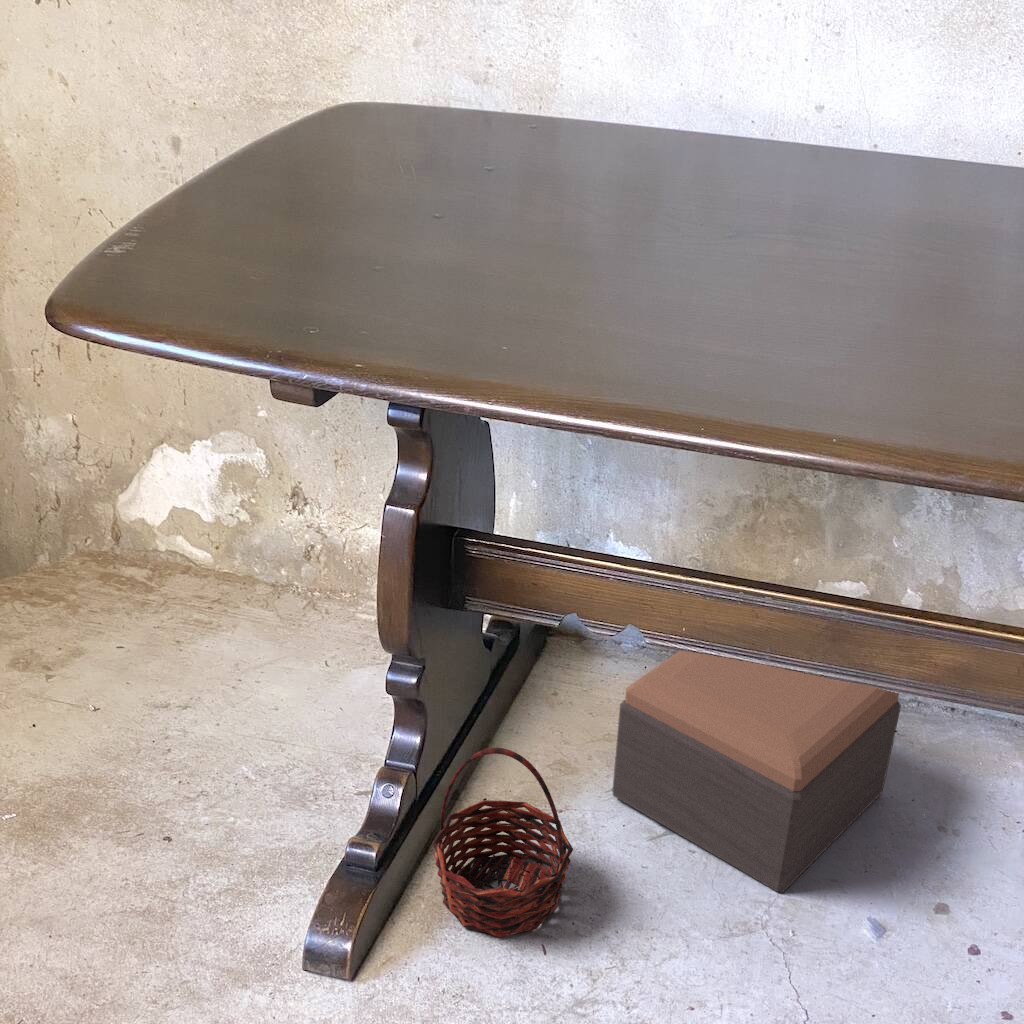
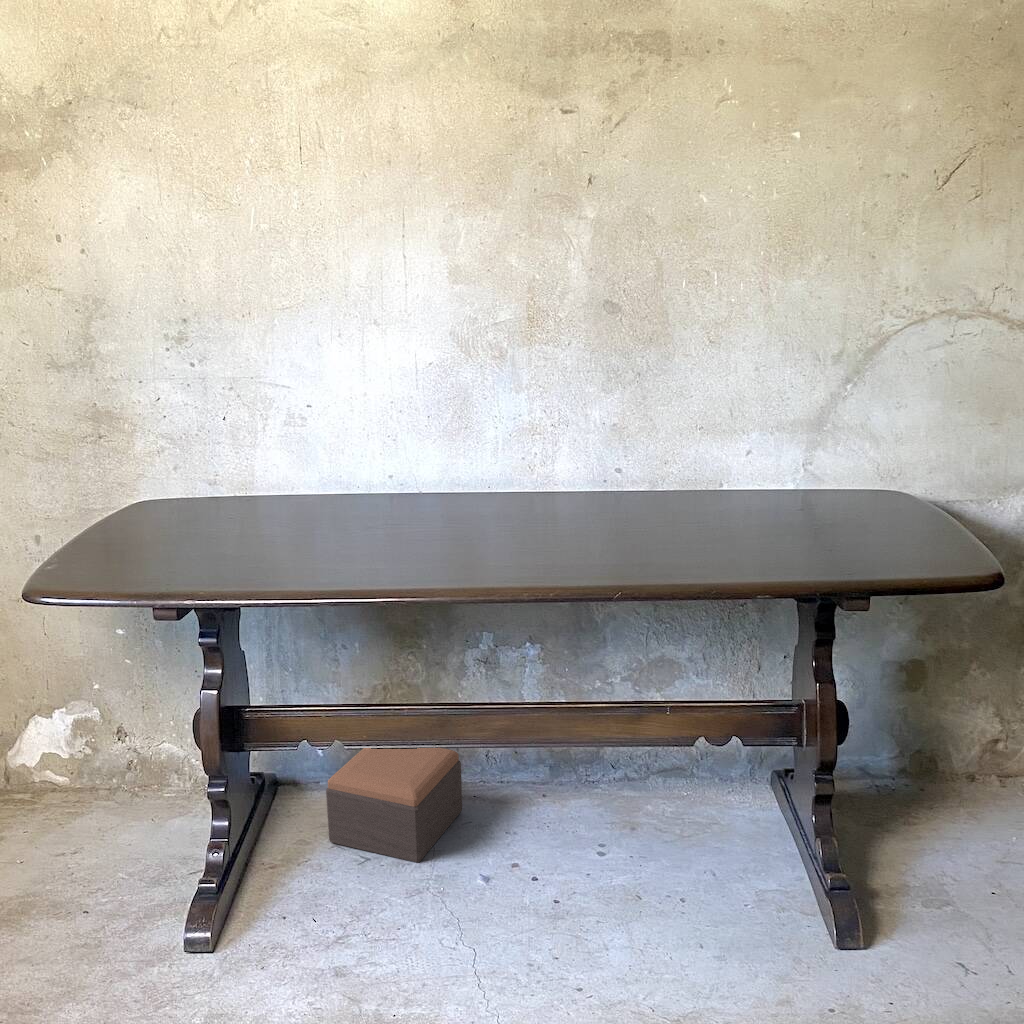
basket: present [432,748,573,937] -> none [242,814,314,914]

